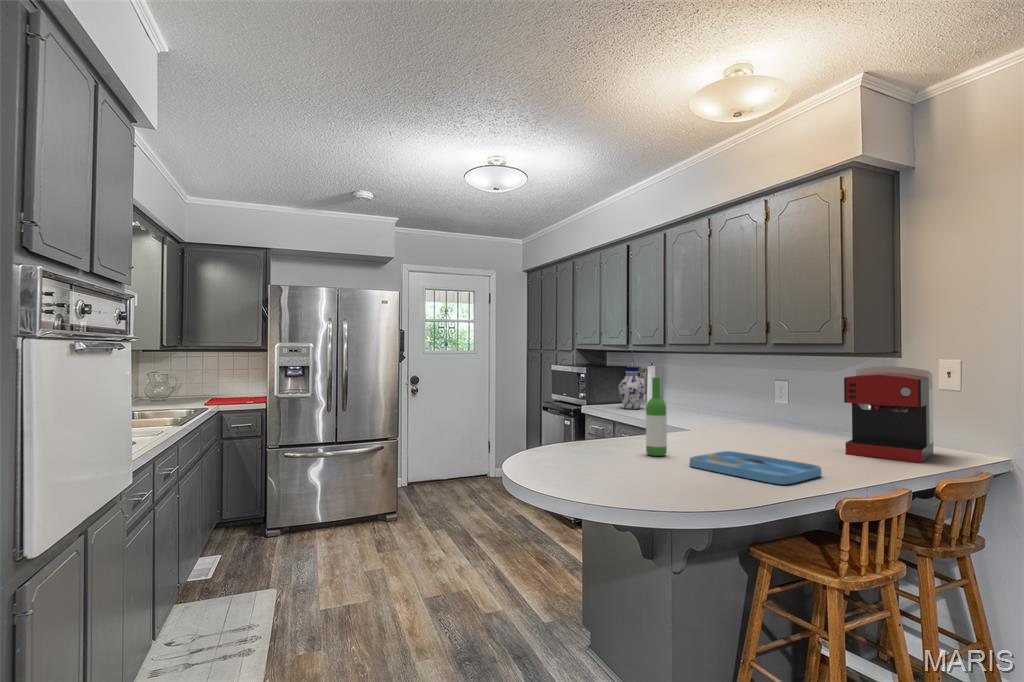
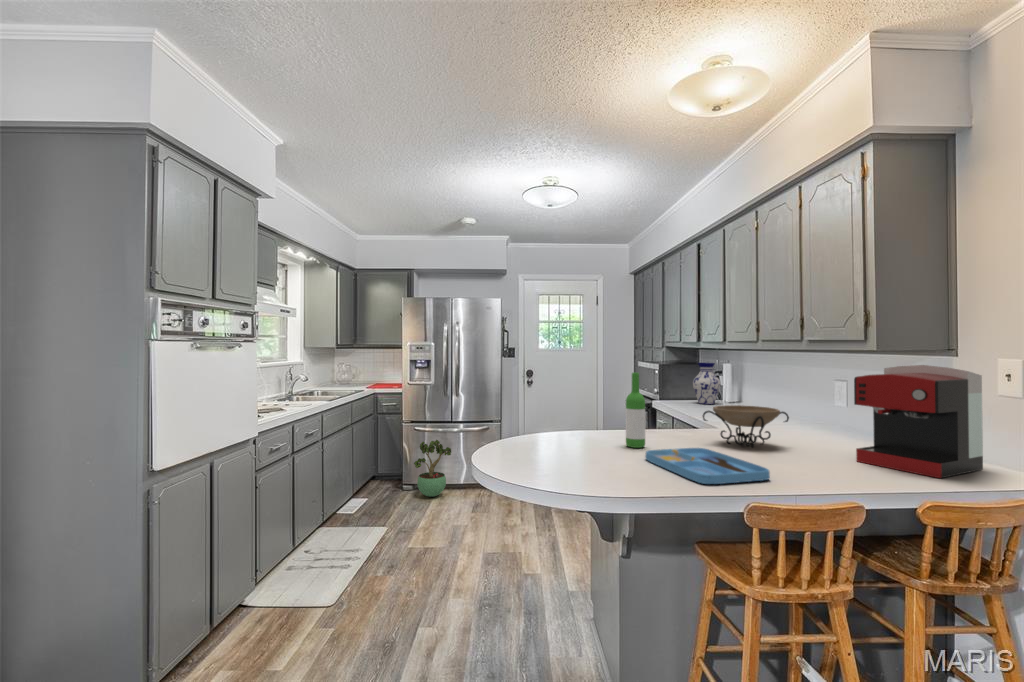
decorative bowl: none [706,408,776,448] -> present [703,405,789,447]
potted plant: none [289,467,339,541] -> present [414,440,451,497]

